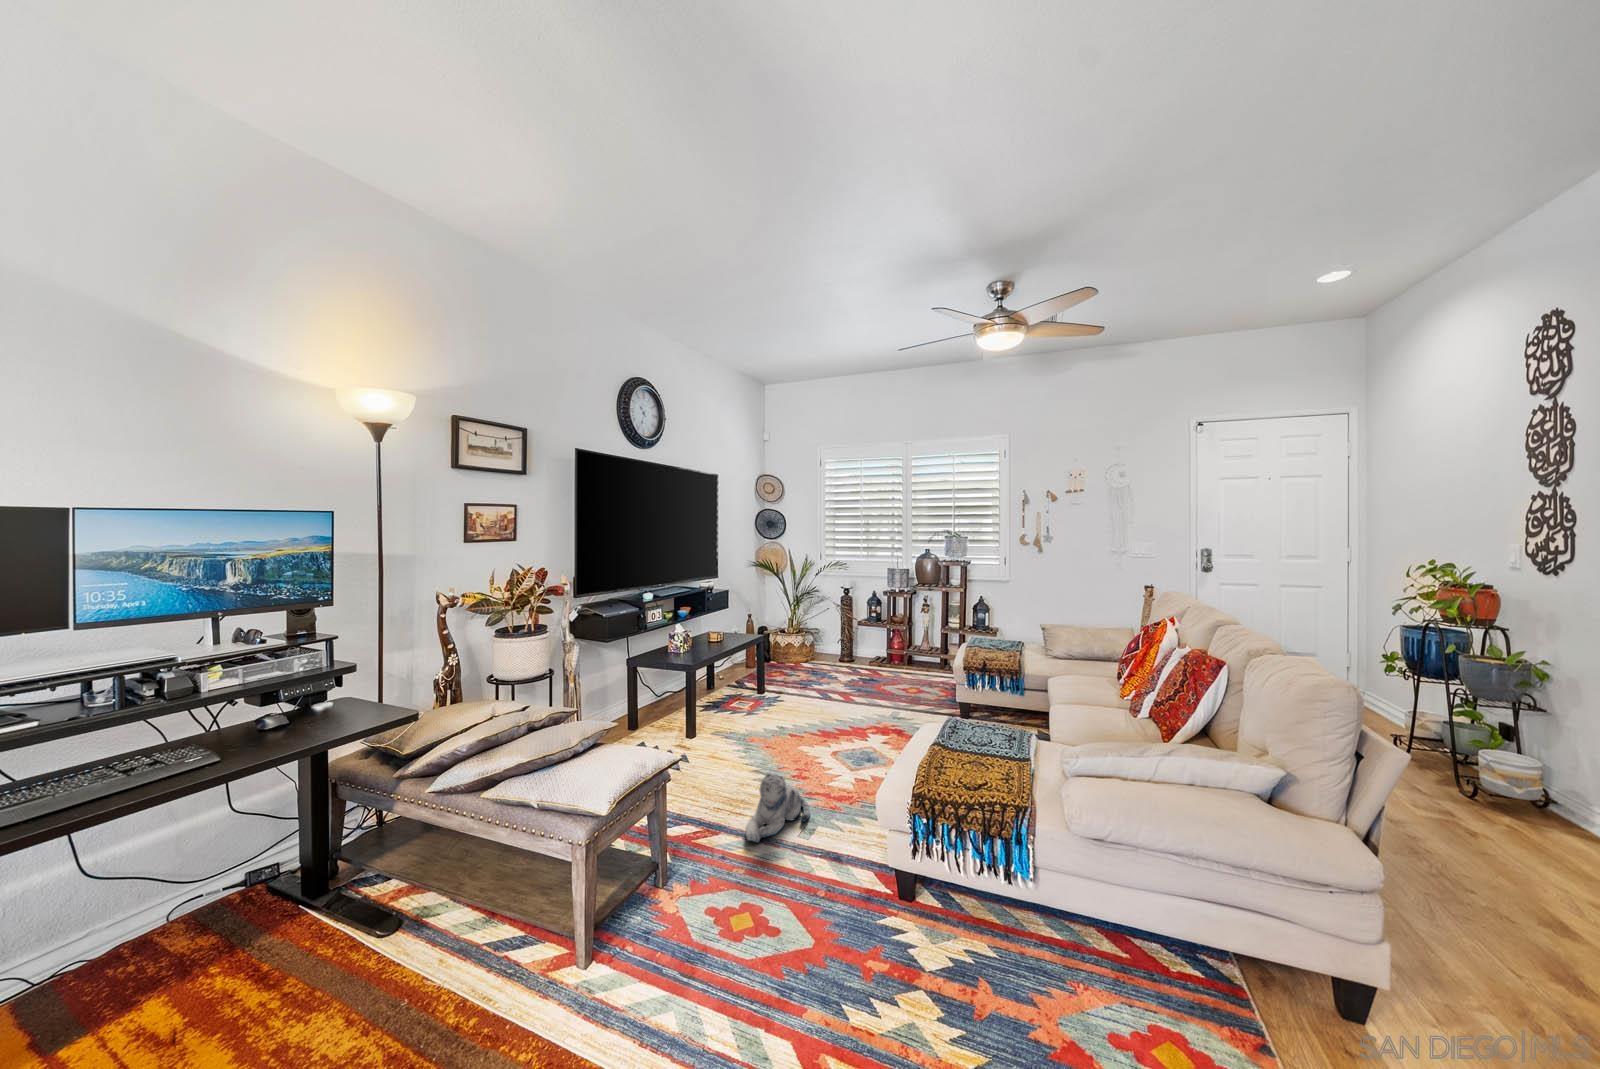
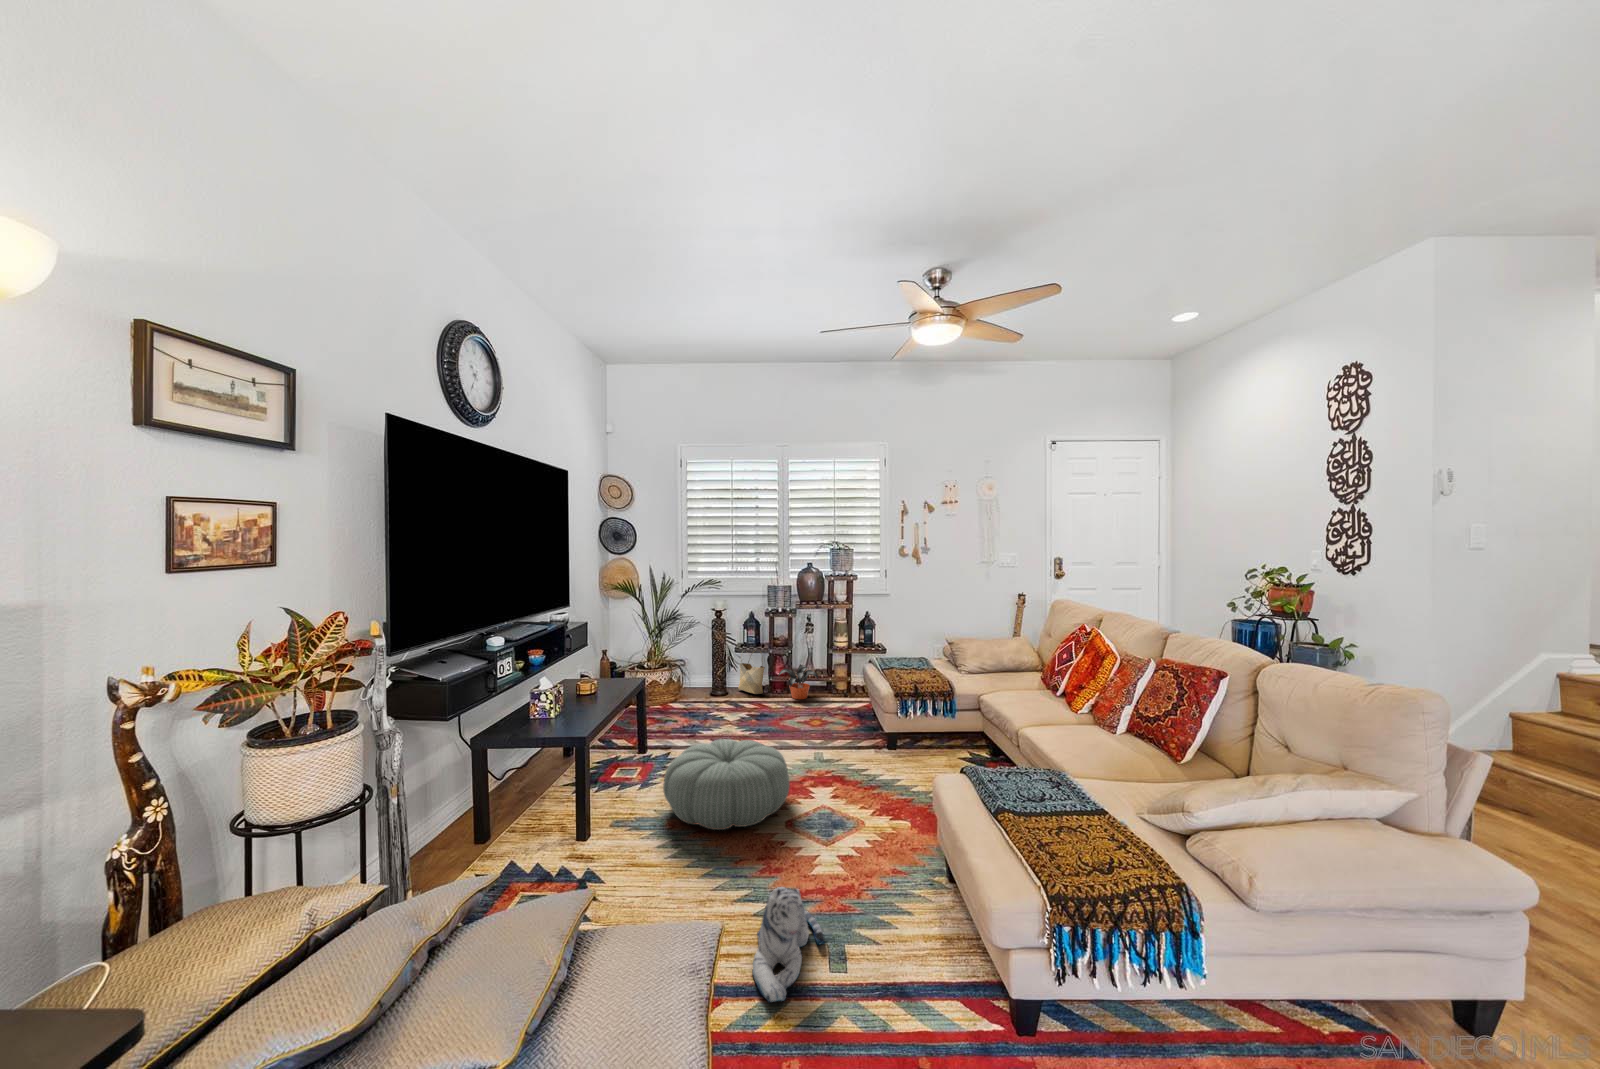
woven basket: none [866,626,888,665] -> present [738,651,765,694]
potted plant: none [896,642,932,672] -> present [778,664,818,699]
pouf: none [751,686,848,750] -> present [663,739,790,830]

